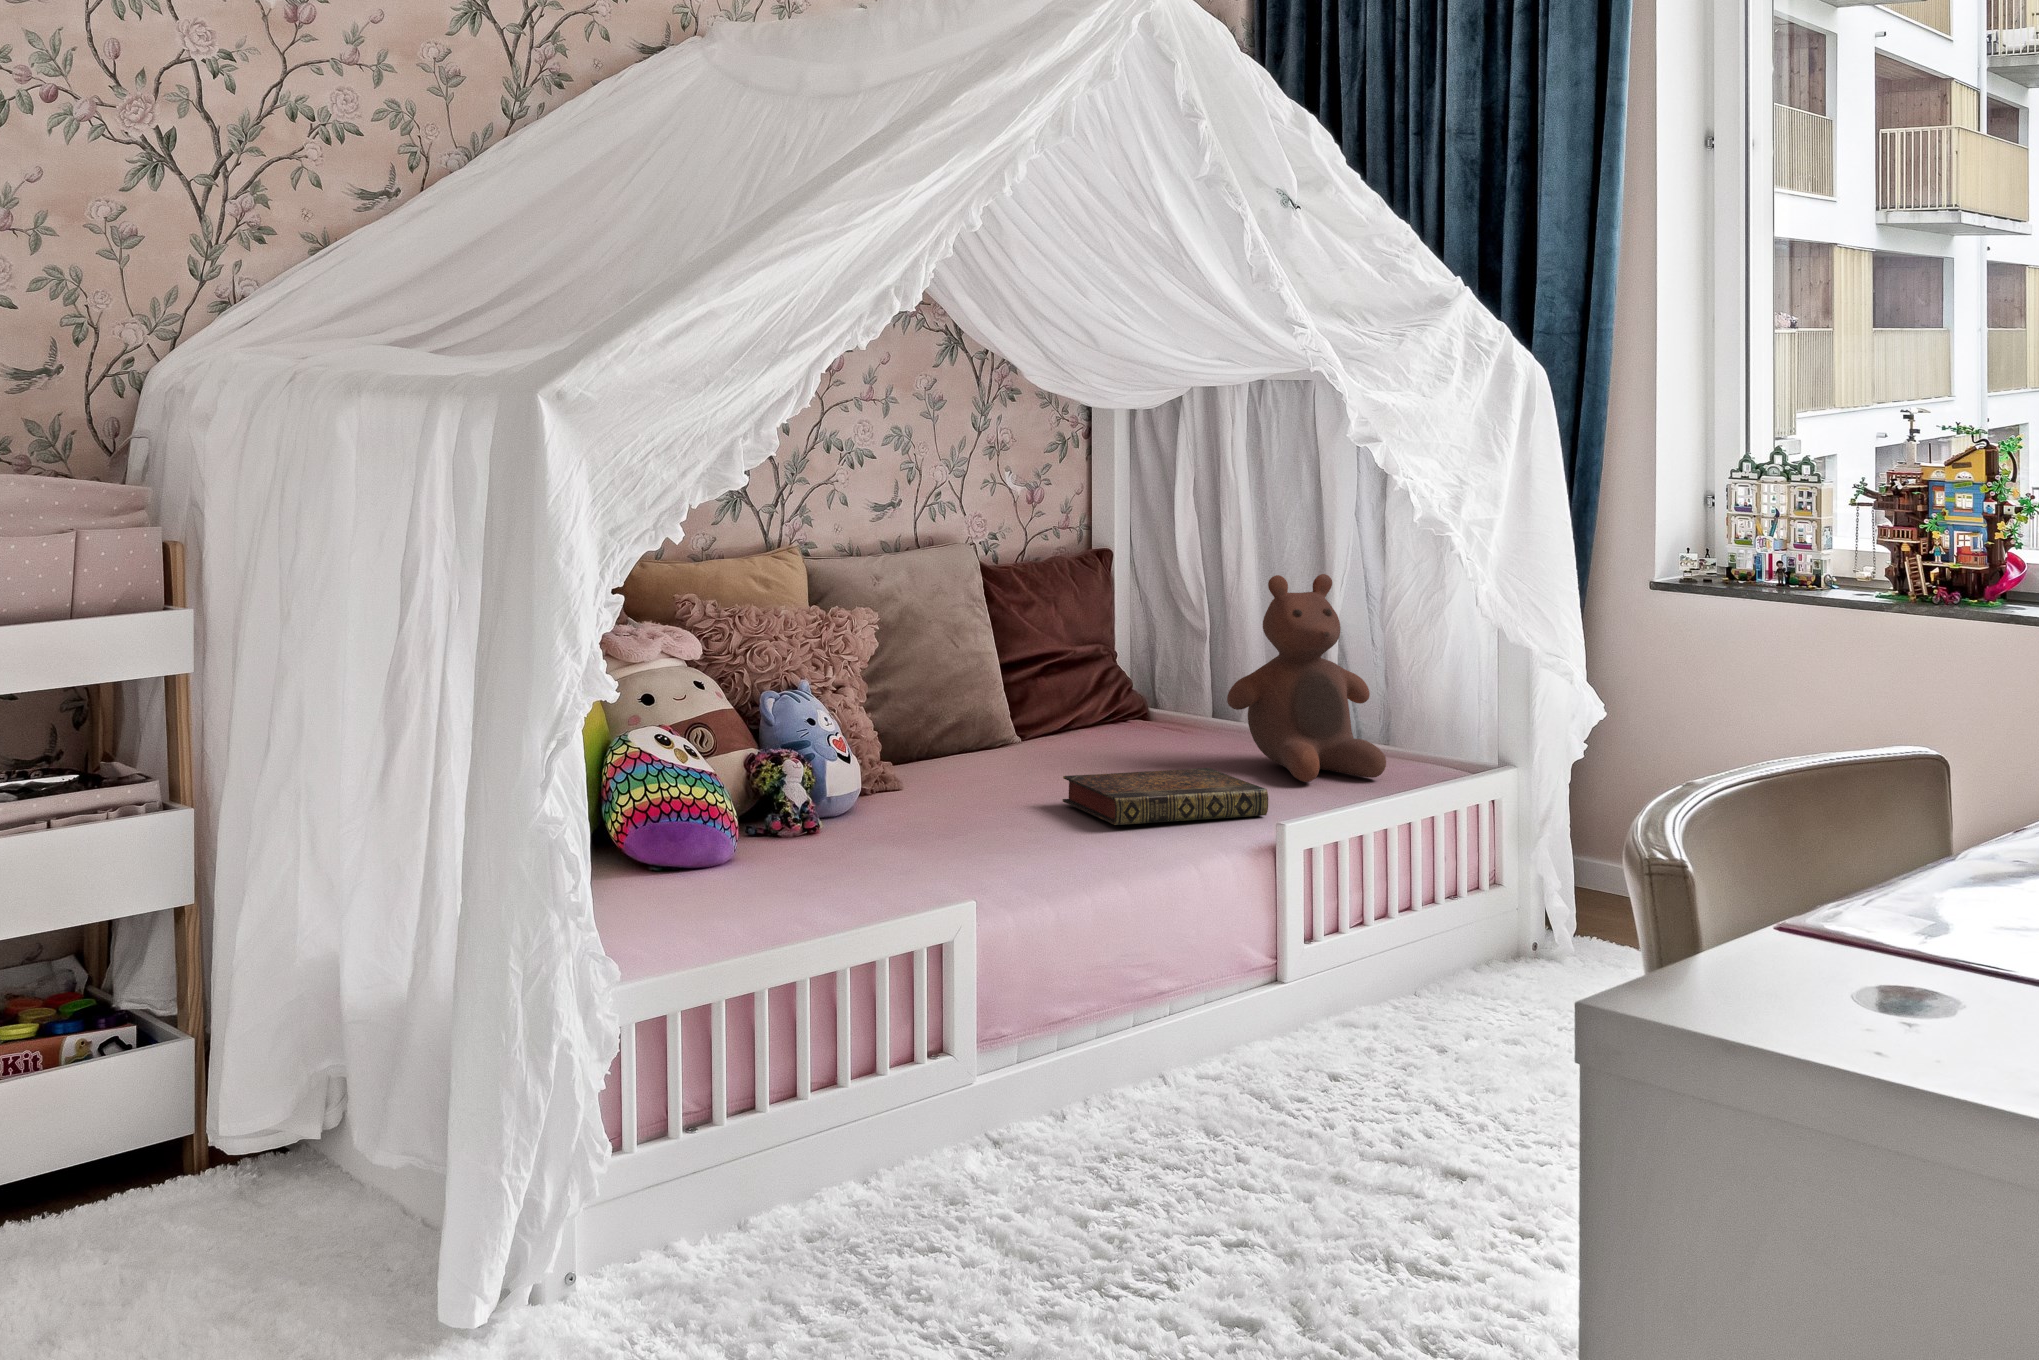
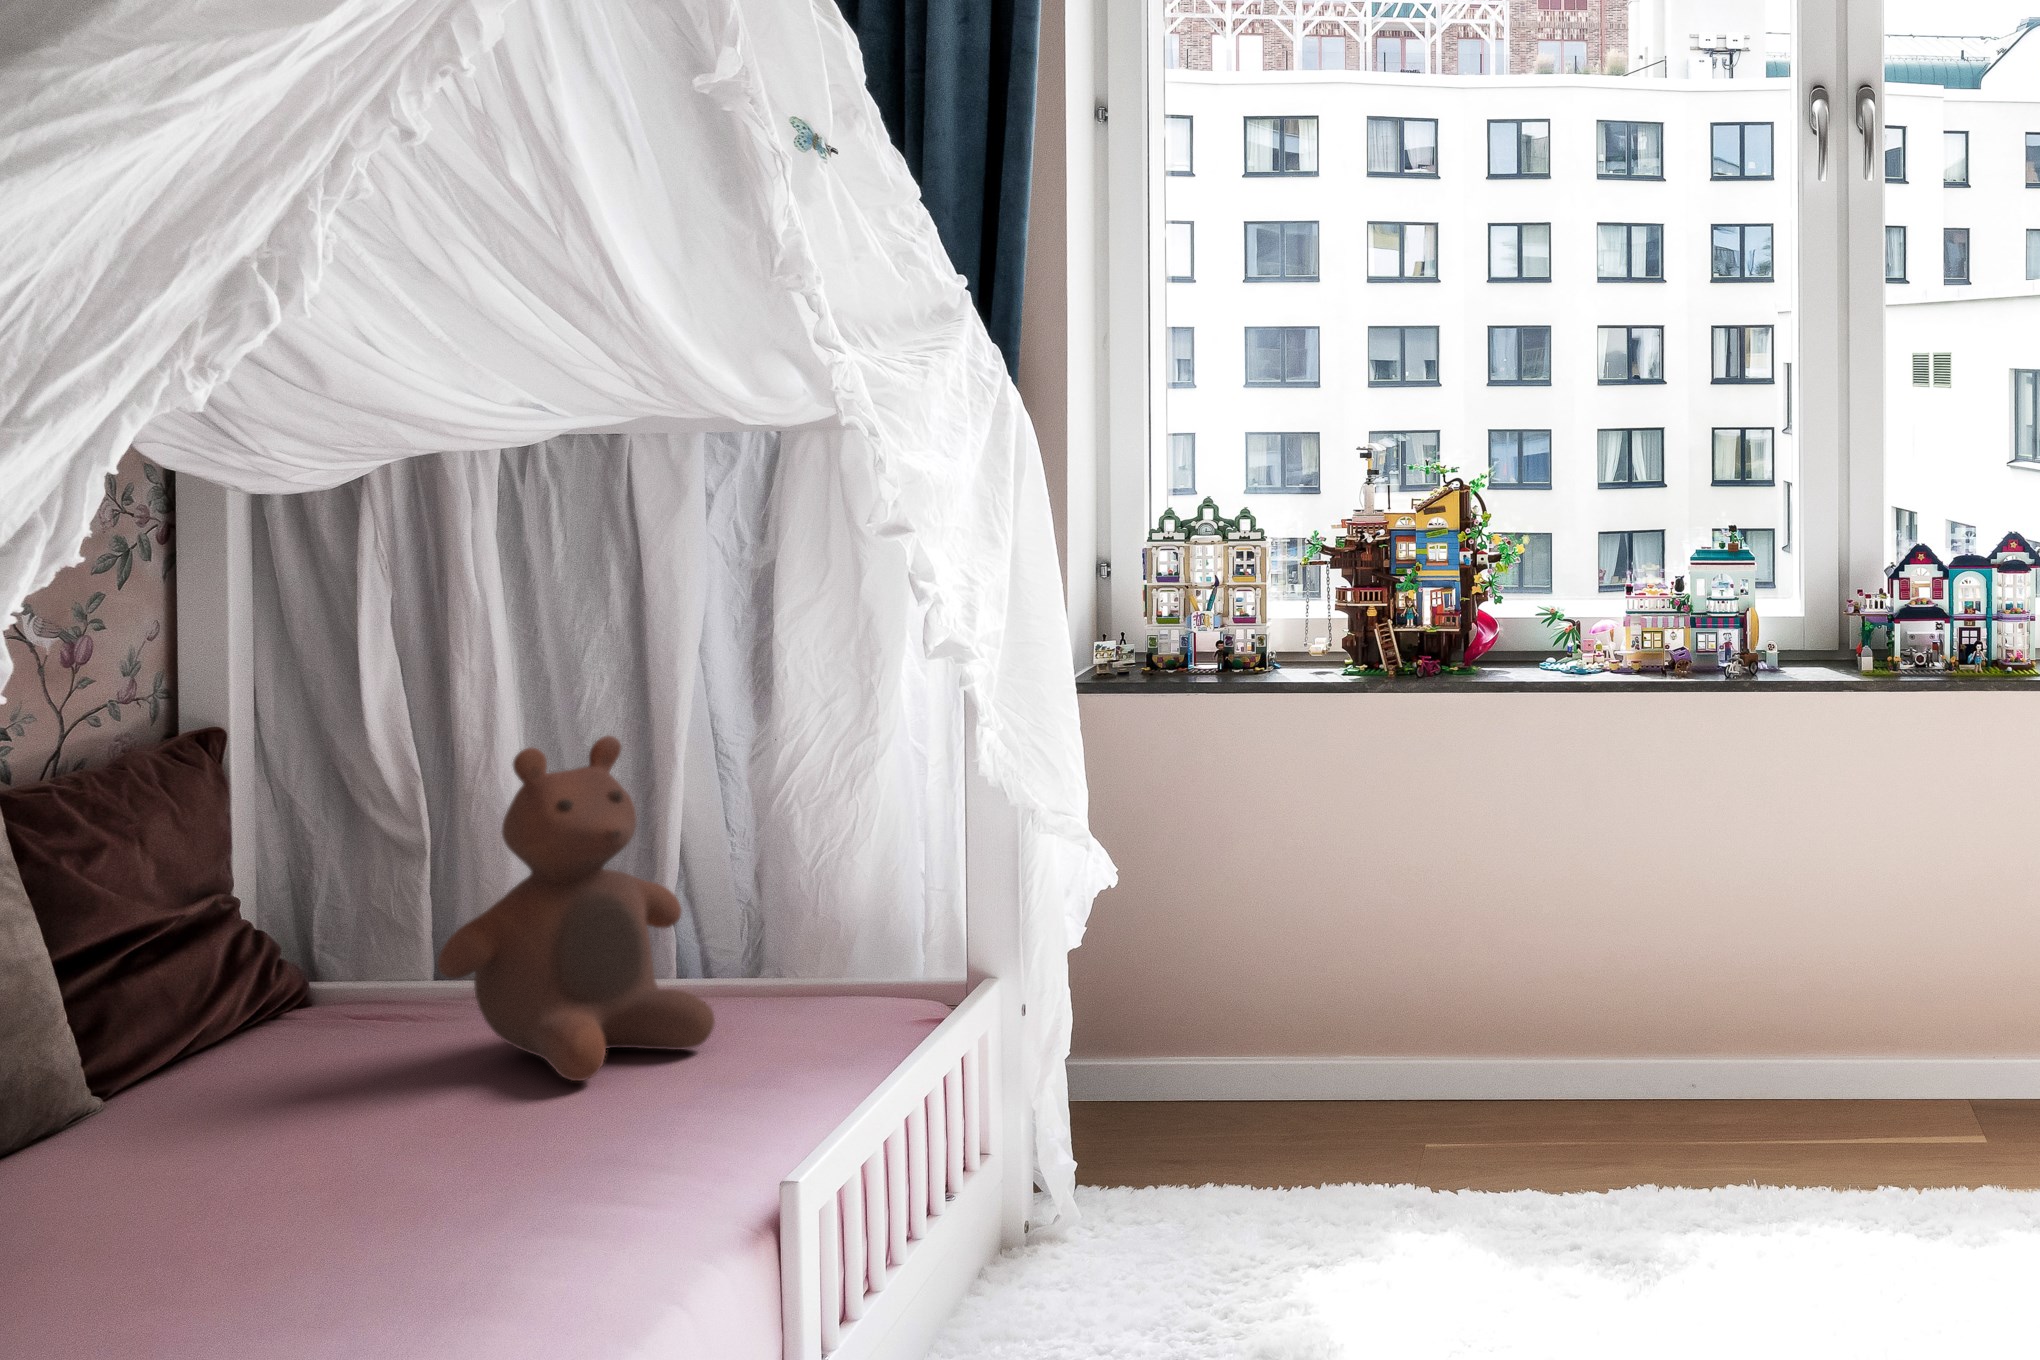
book: present [1062,768,1268,825] -> none [99,1099,523,1272]

